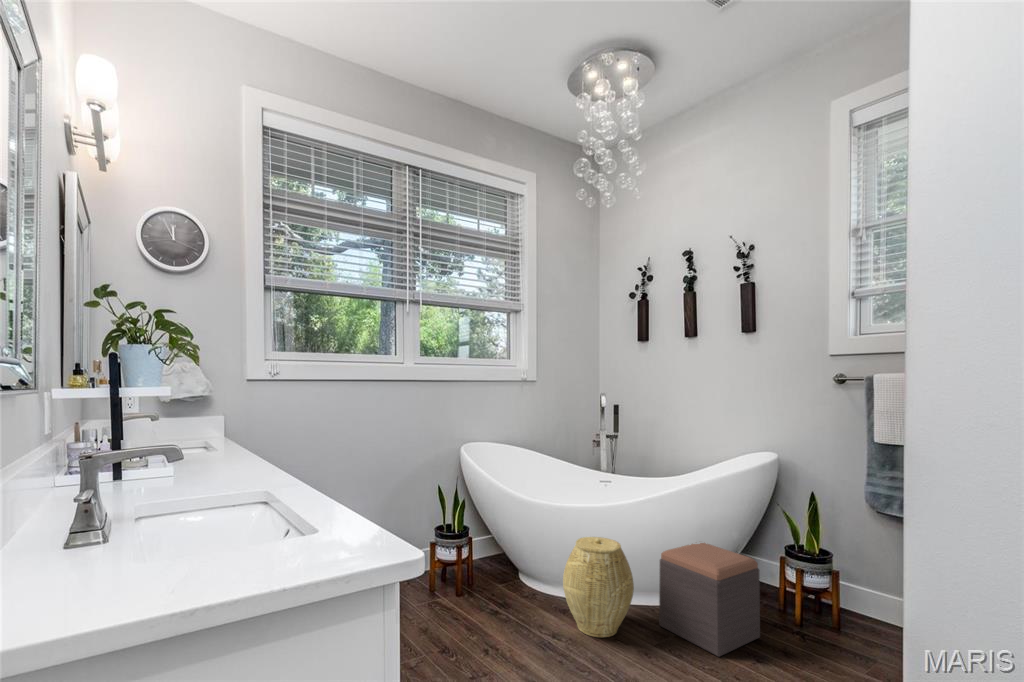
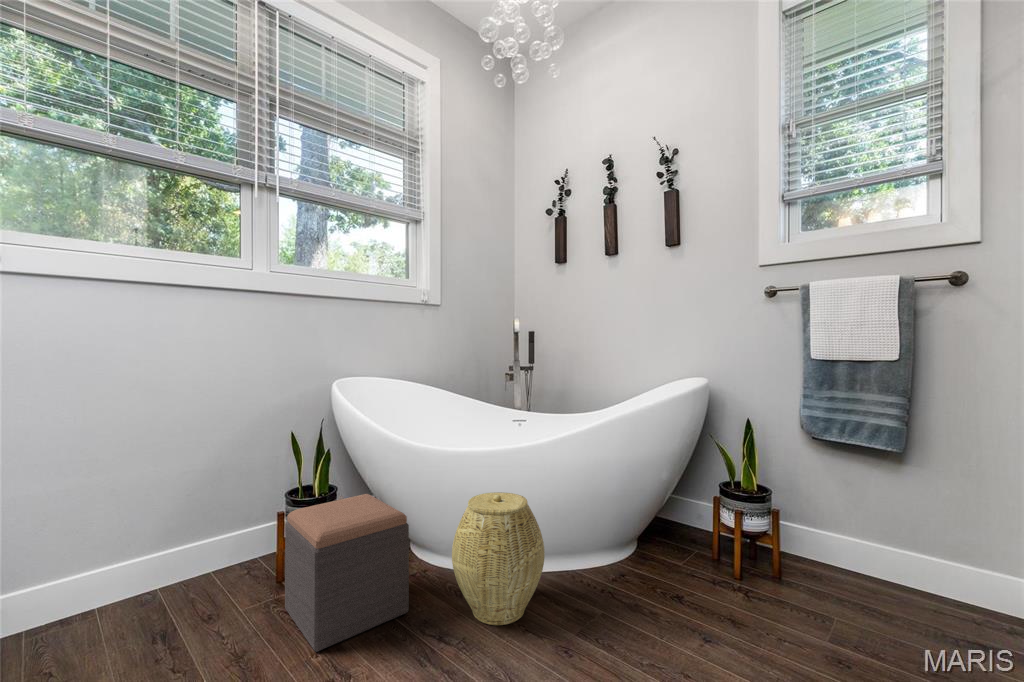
footstool: present [659,543,760,657] -> present [285,494,409,652]

